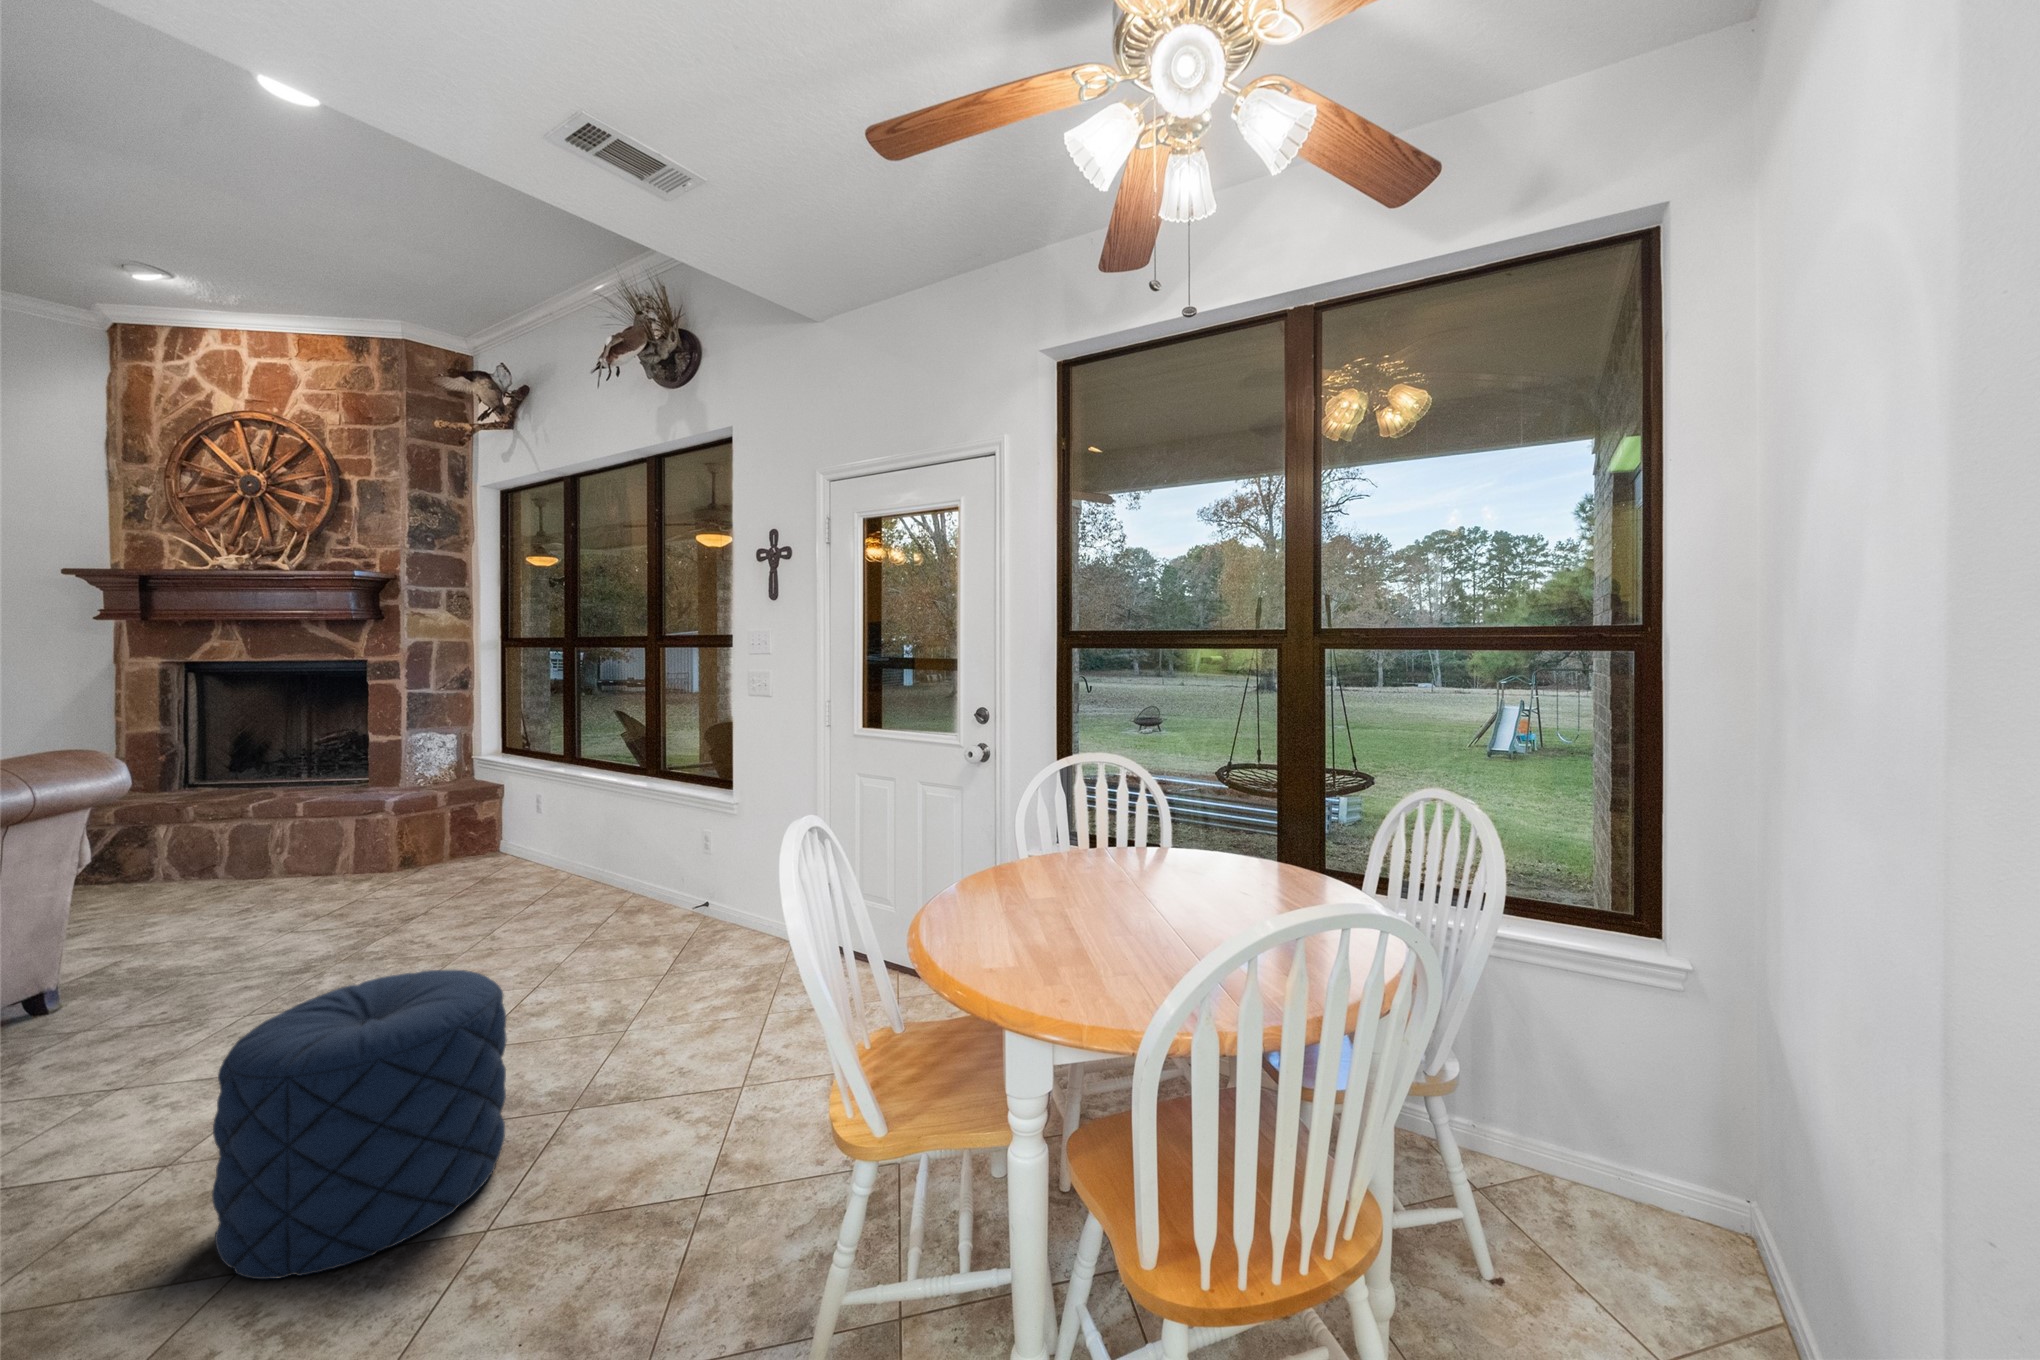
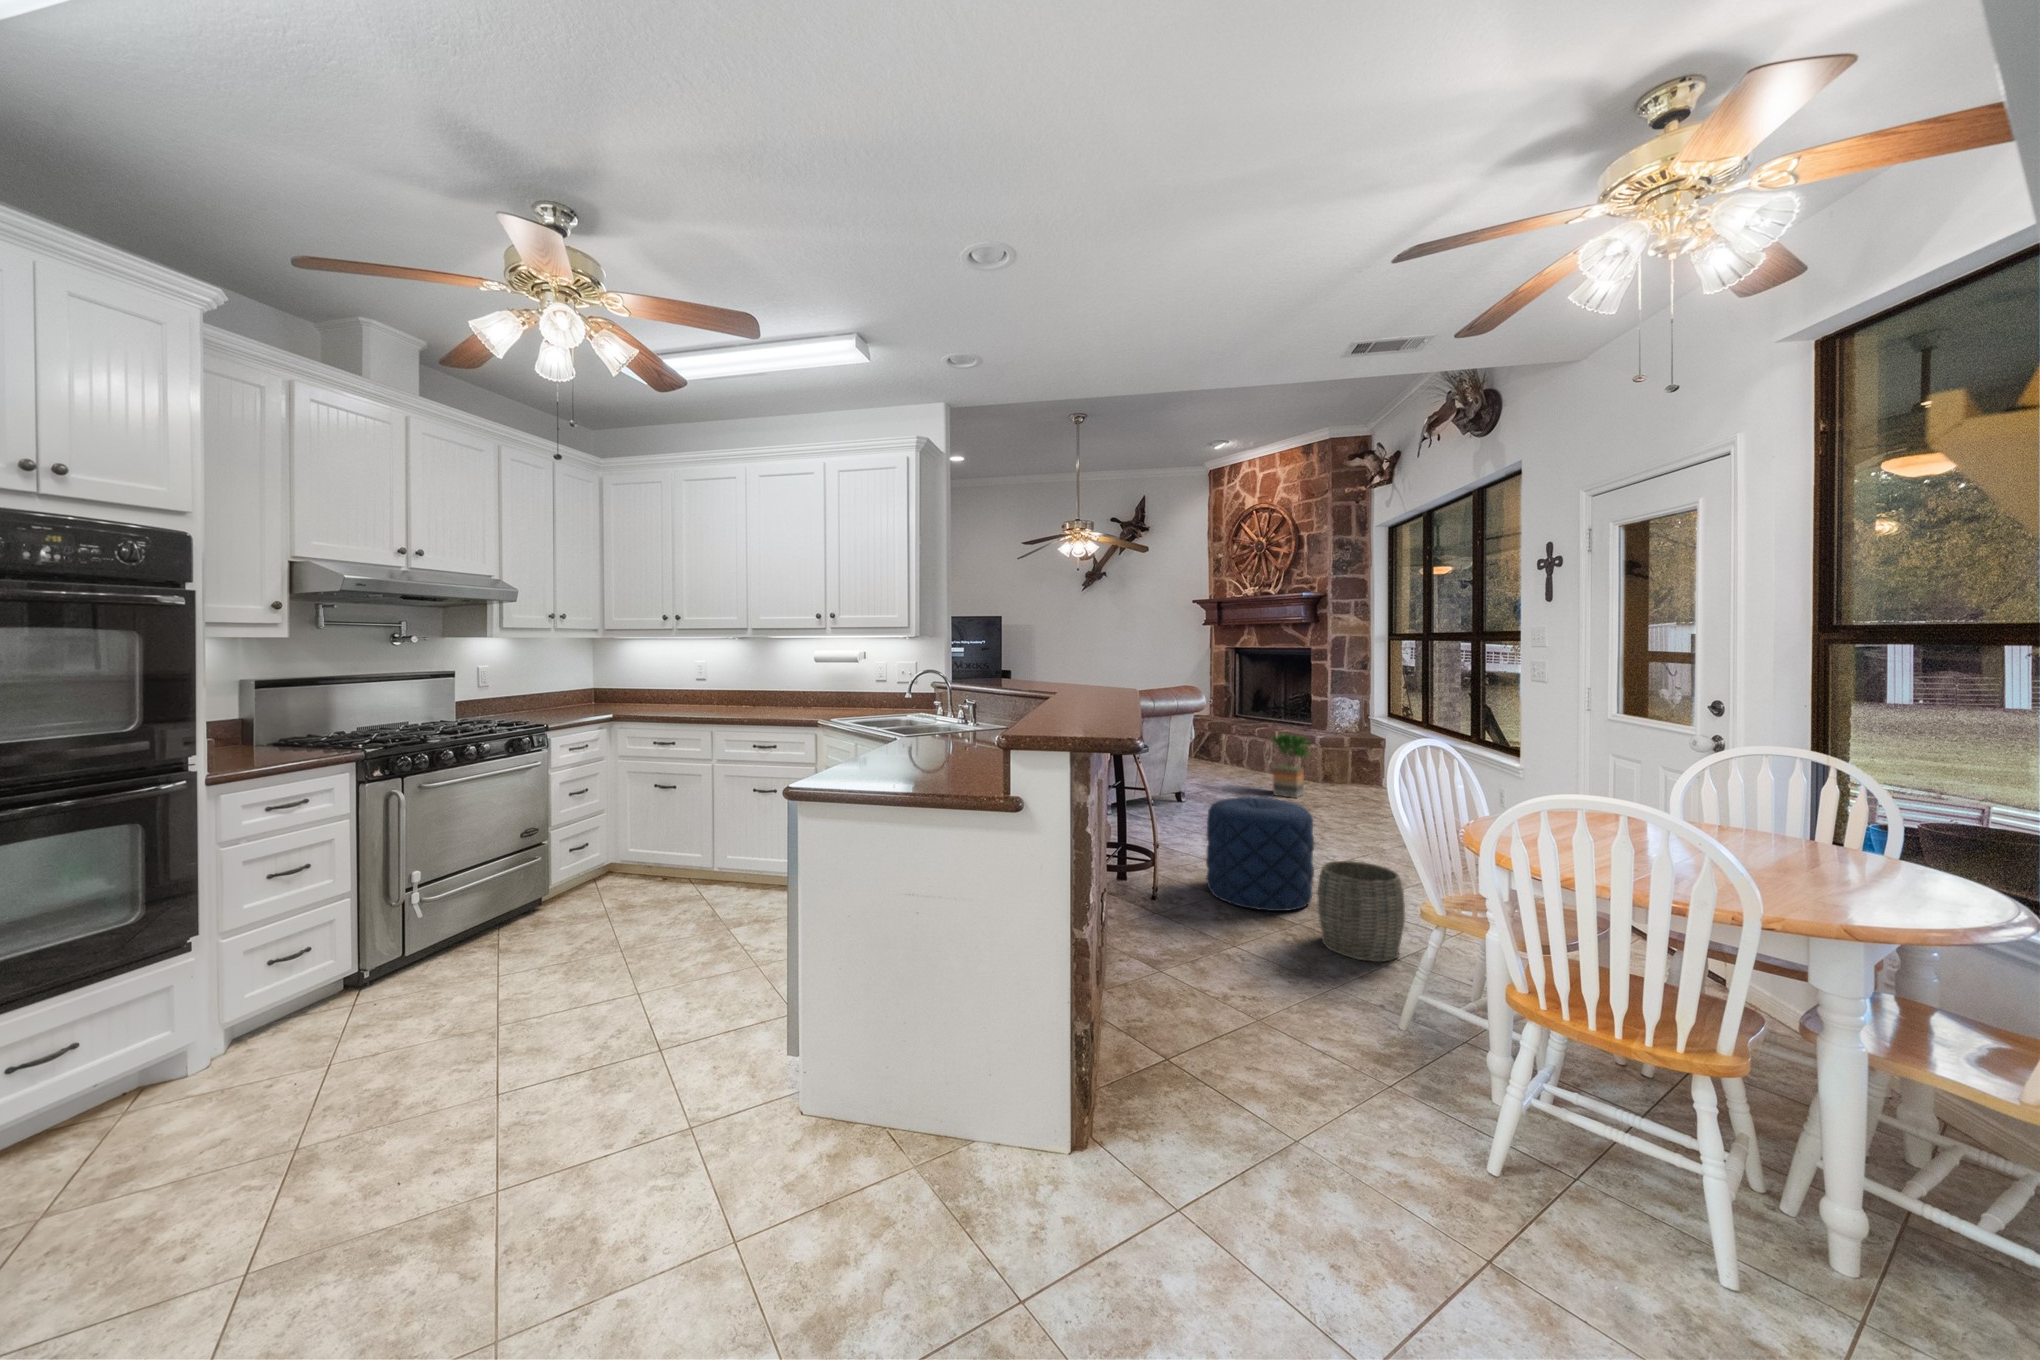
potted tree: none [294,806,390,922] -> present [1271,734,1311,798]
woven basket: none [558,1040,718,1259] -> present [1318,861,1405,962]

